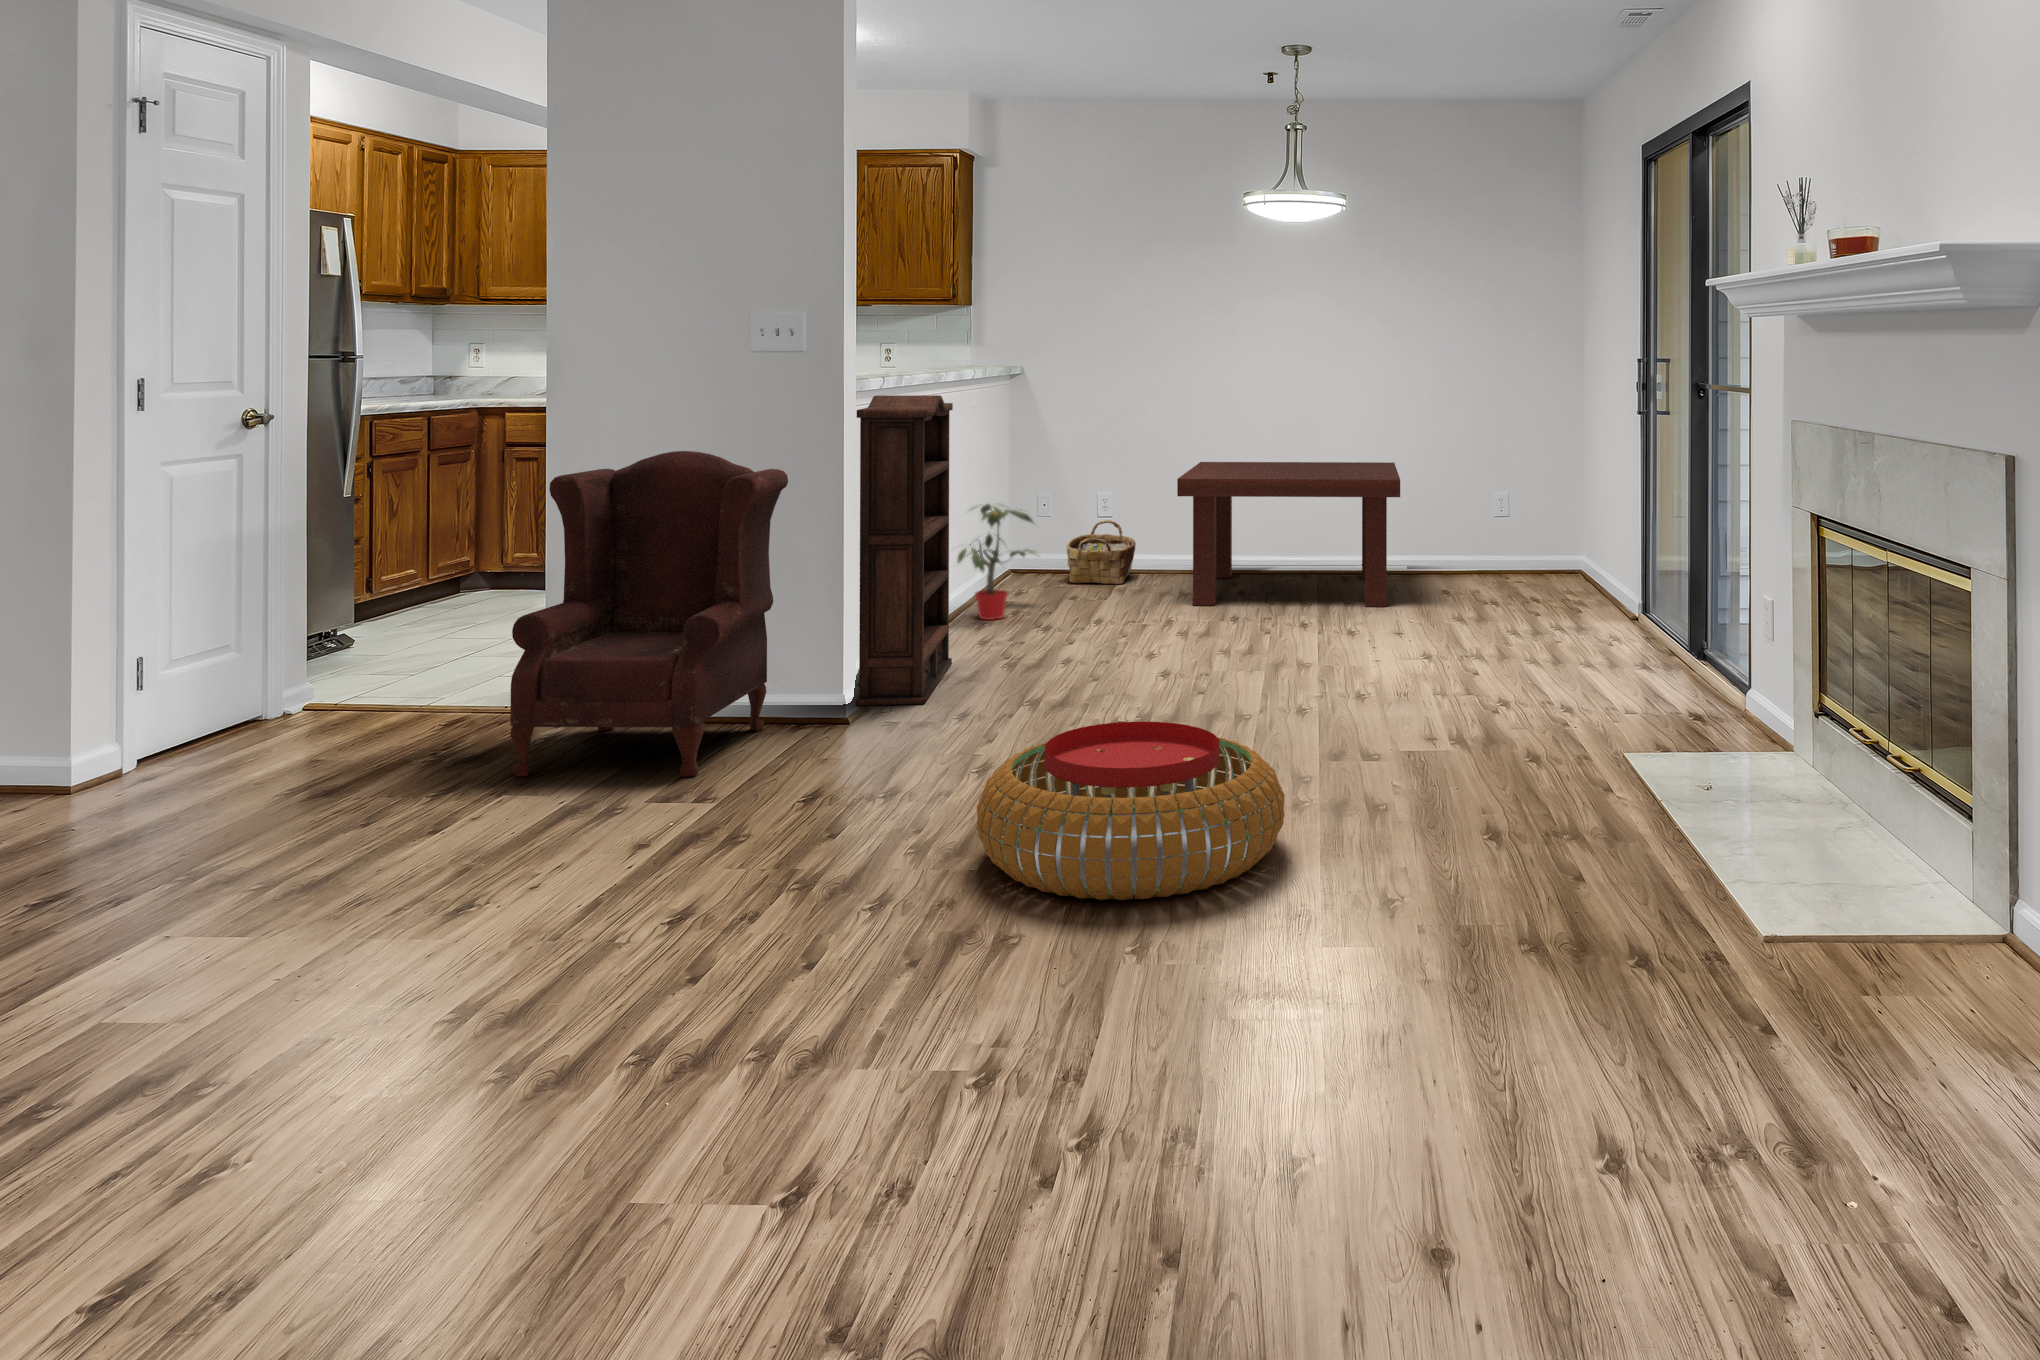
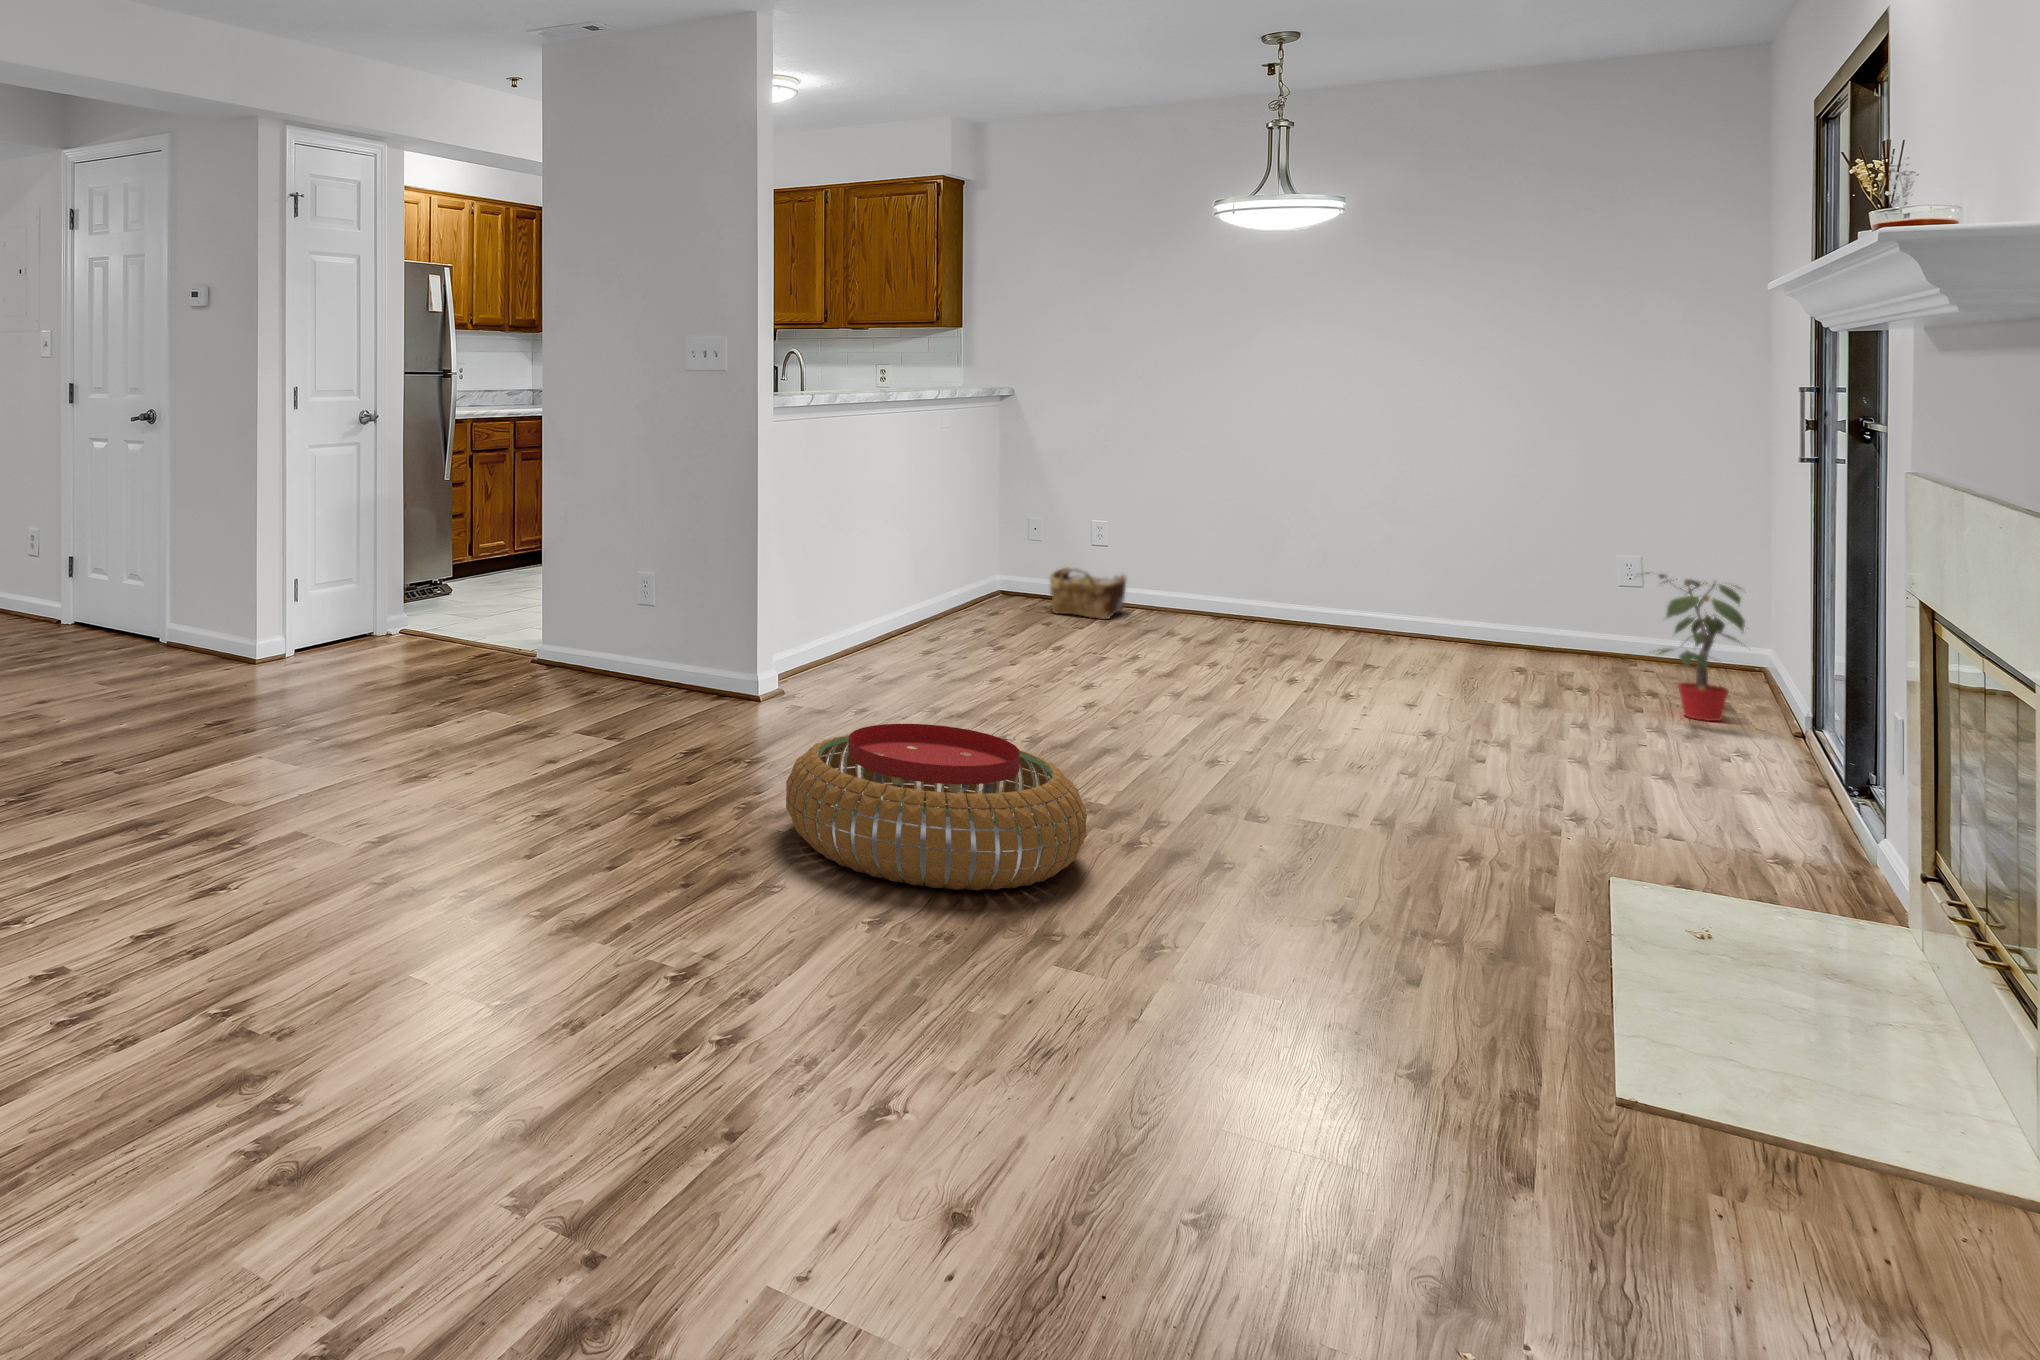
bookshelf: present [855,395,953,705] -> none [778,413,888,697]
armchair: present [510,451,788,777] -> none [496,453,716,720]
coffee table: present [1177,462,1400,607] -> none [1151,500,1450,678]
potted plant: present [957,504,1036,620] -> present [1645,573,1745,721]

